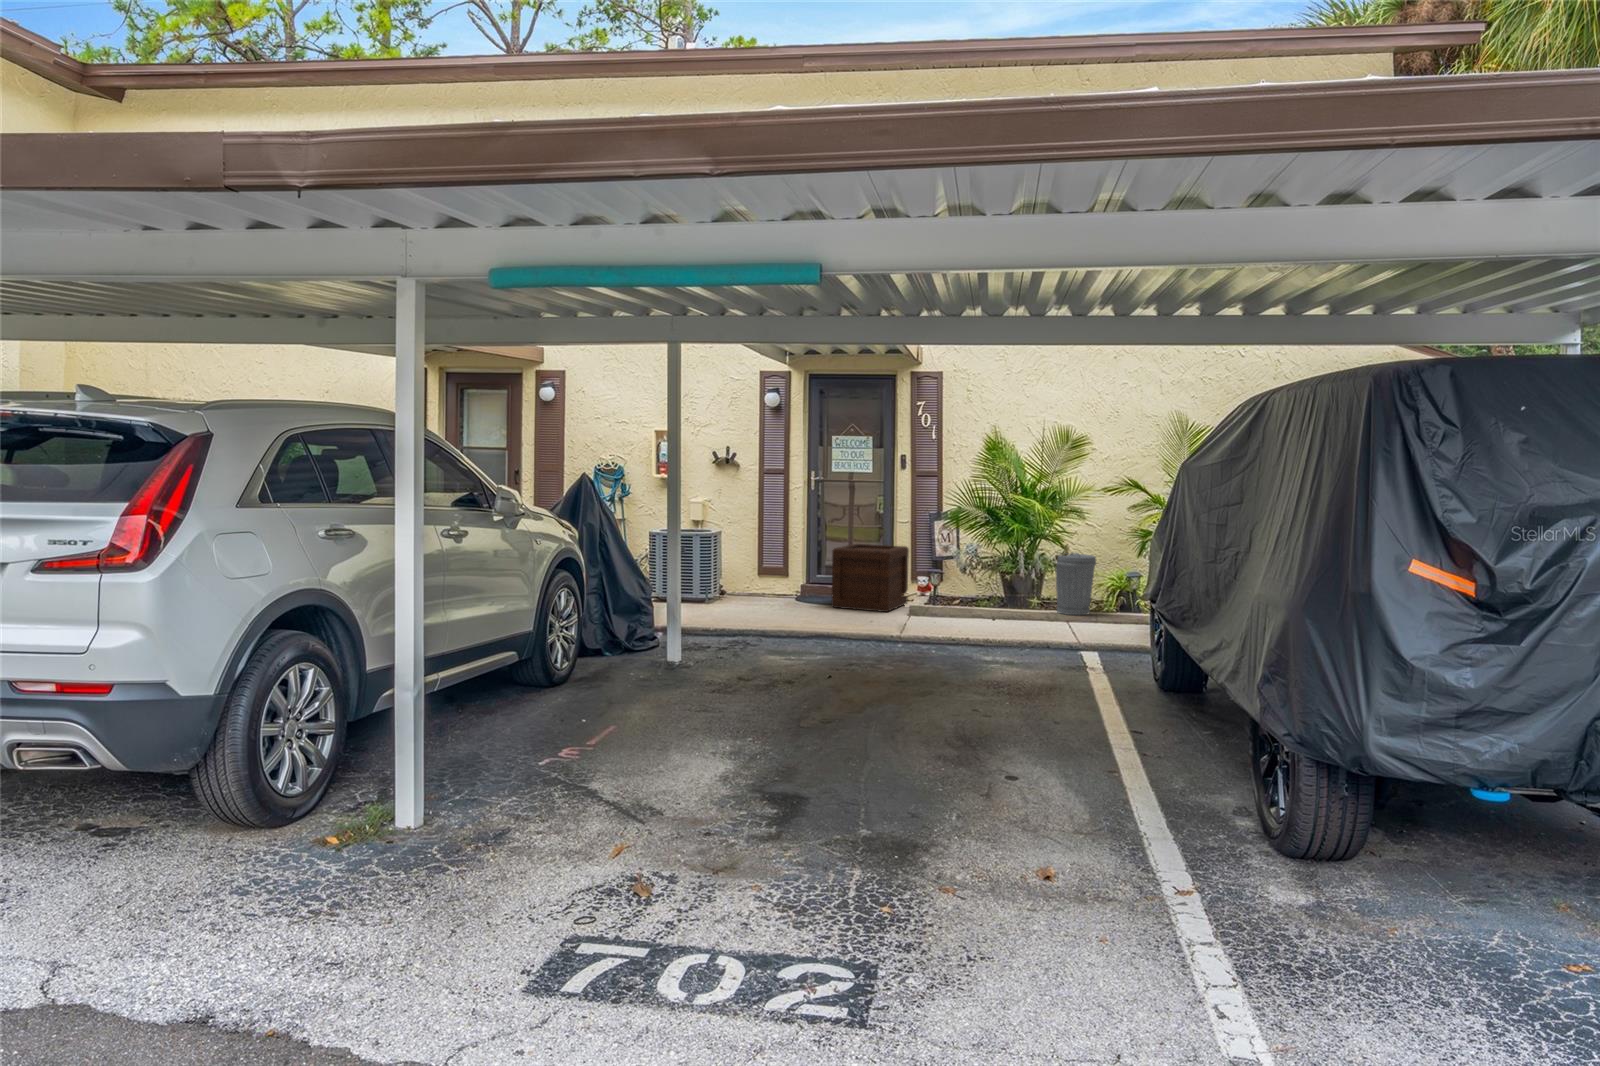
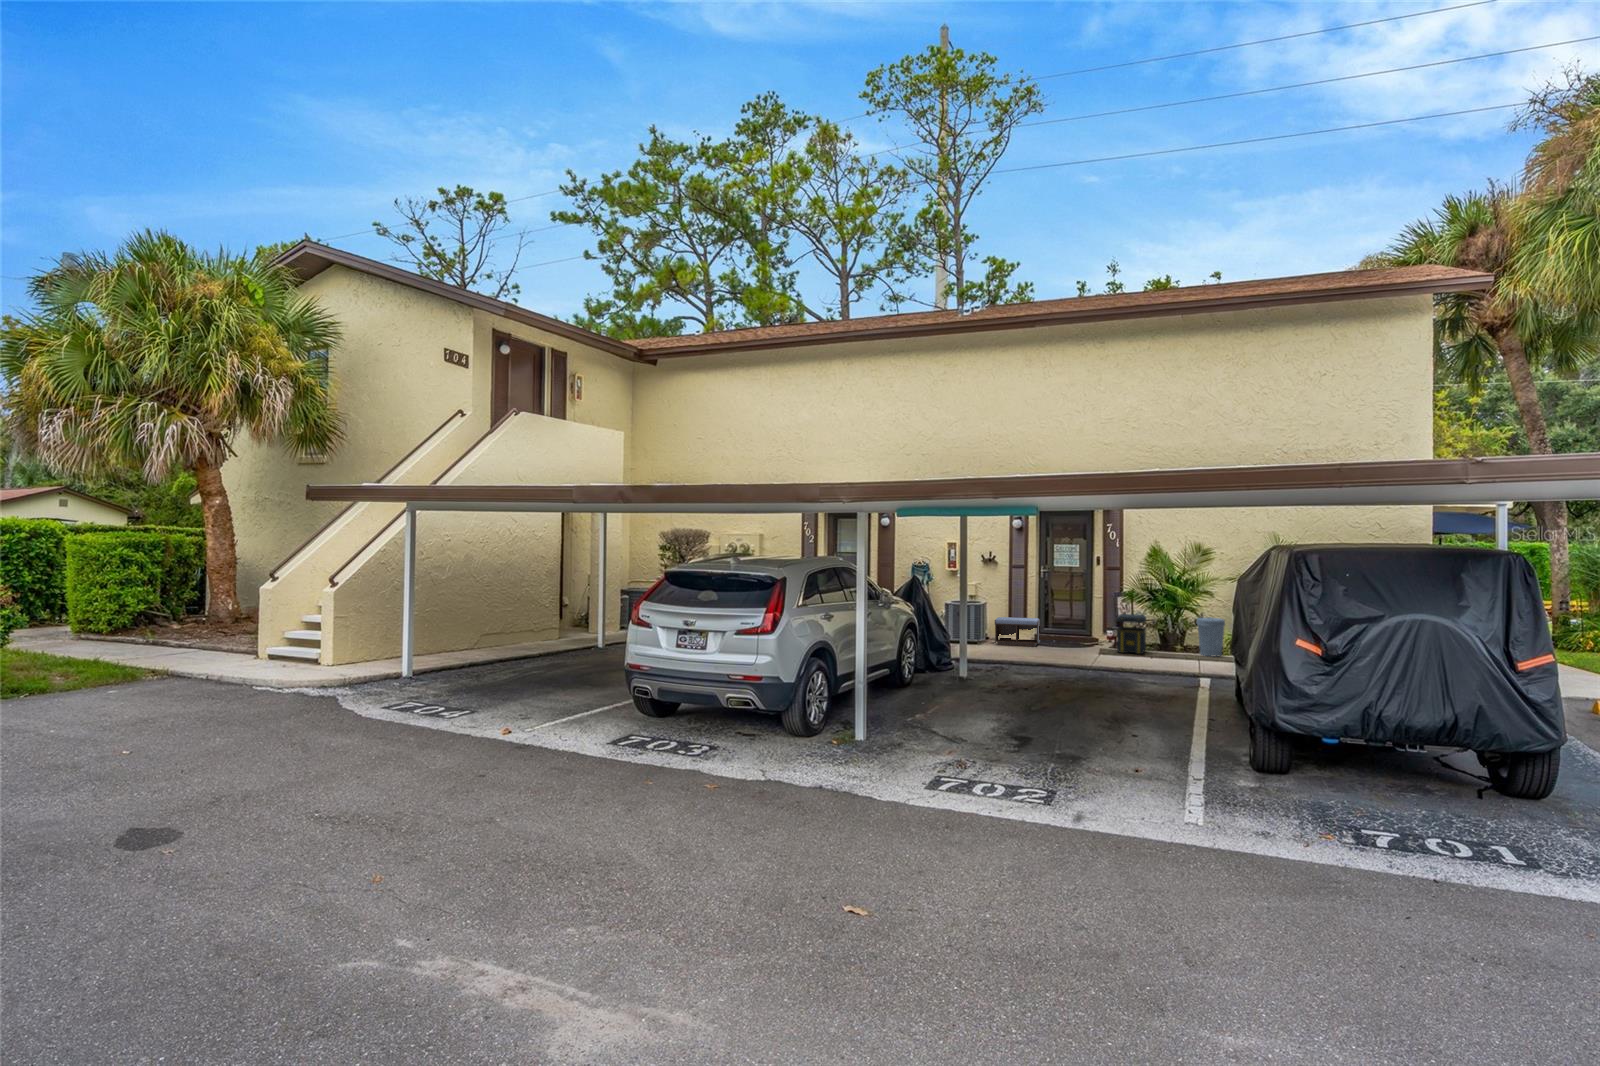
wooden crate: present [832,544,909,612] -> none [1053,610,1102,652]
toolbox: none [933,549,979,614] -> present [1117,614,1146,654]
bench: none [735,557,810,605] -> present [995,617,1040,646]

